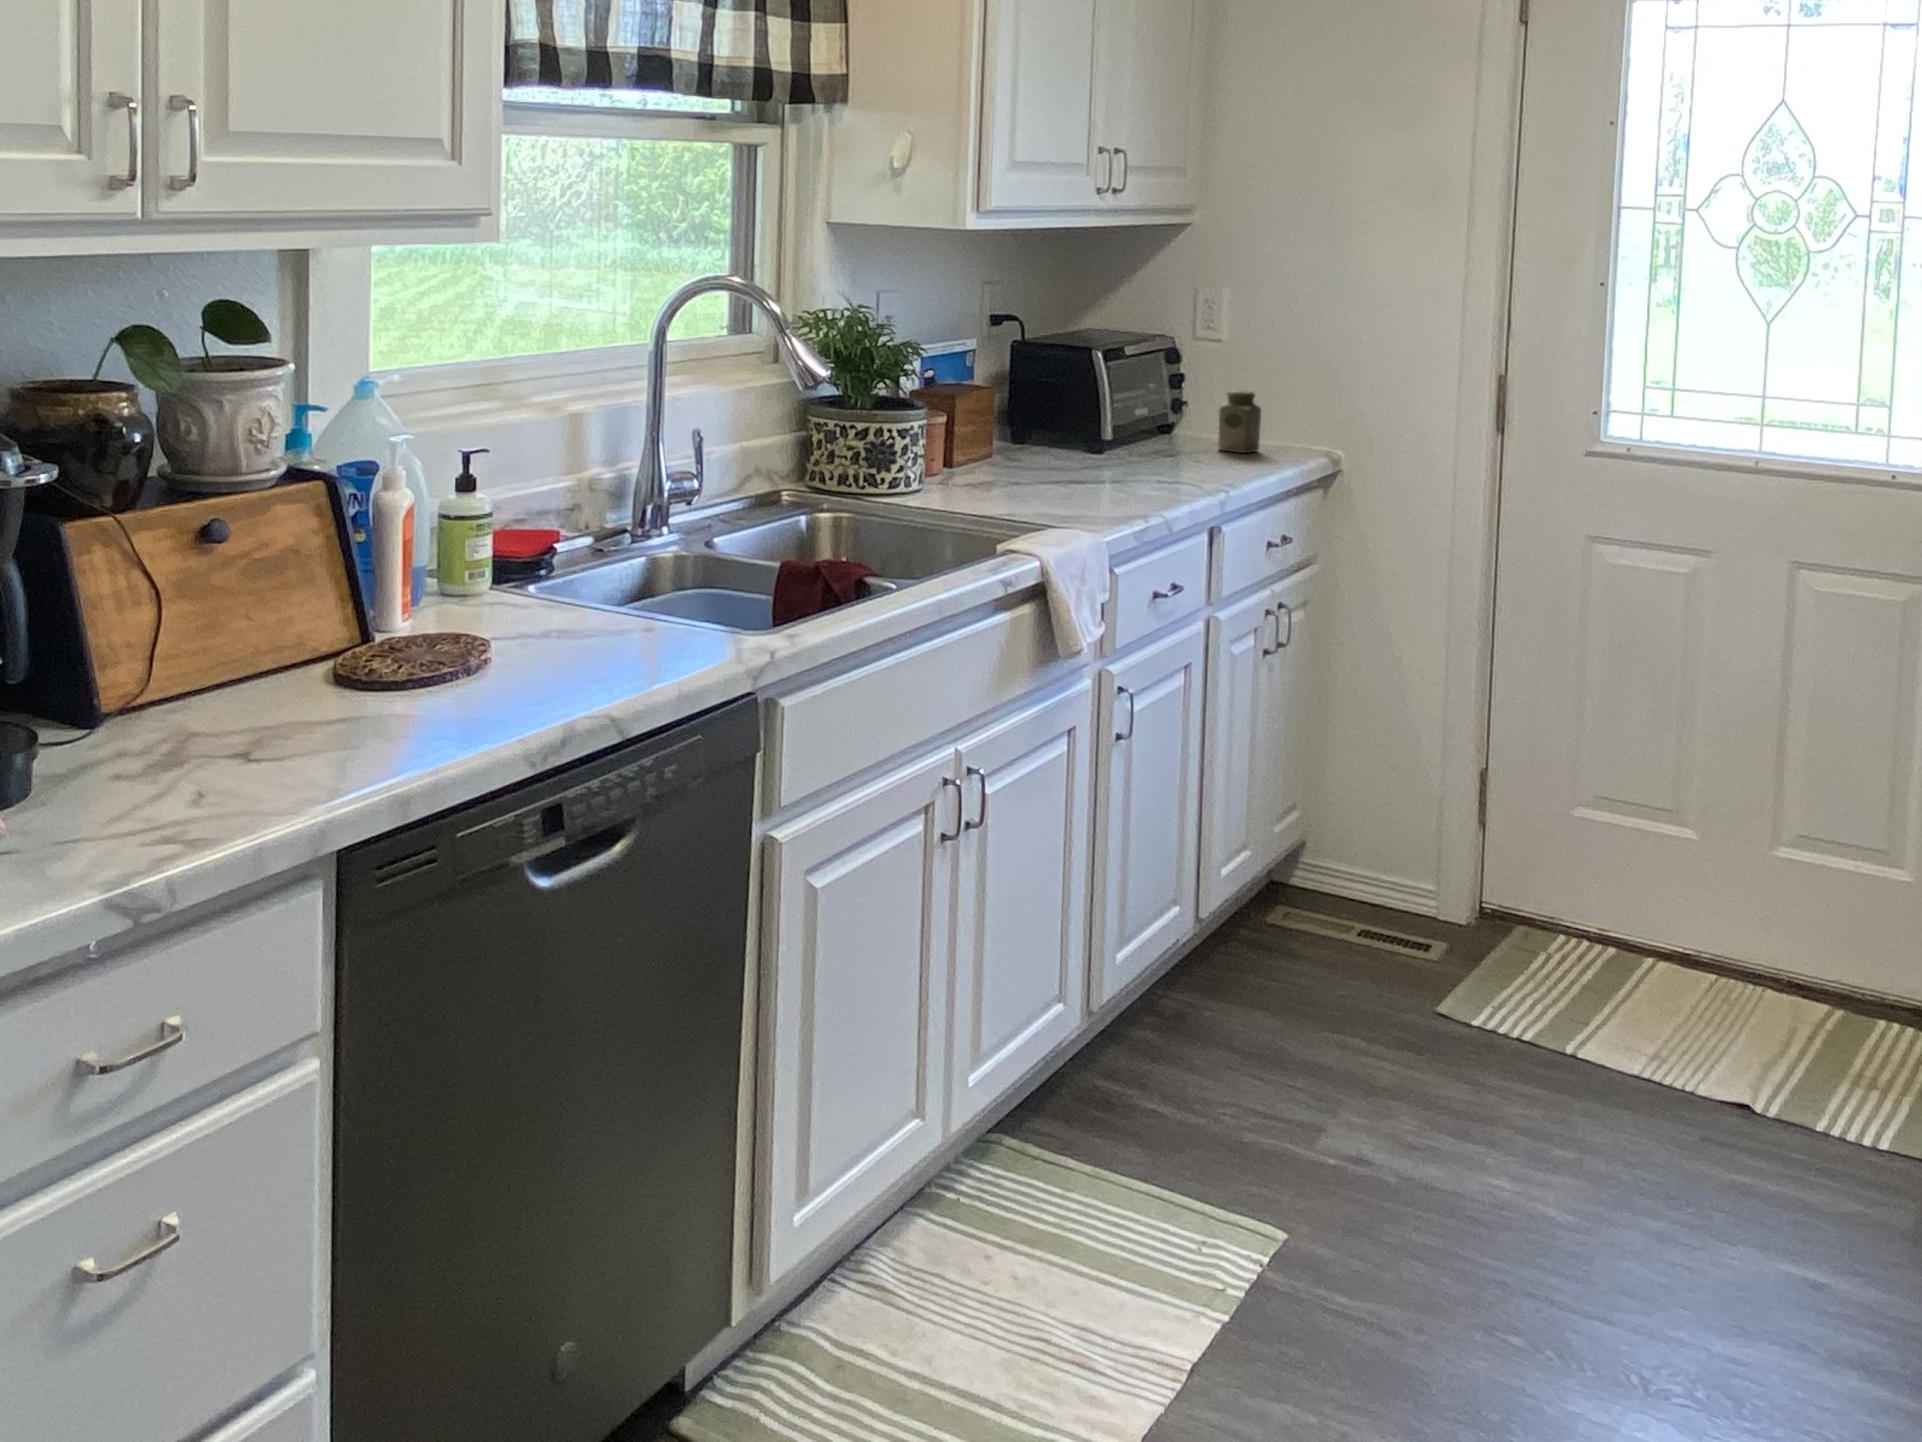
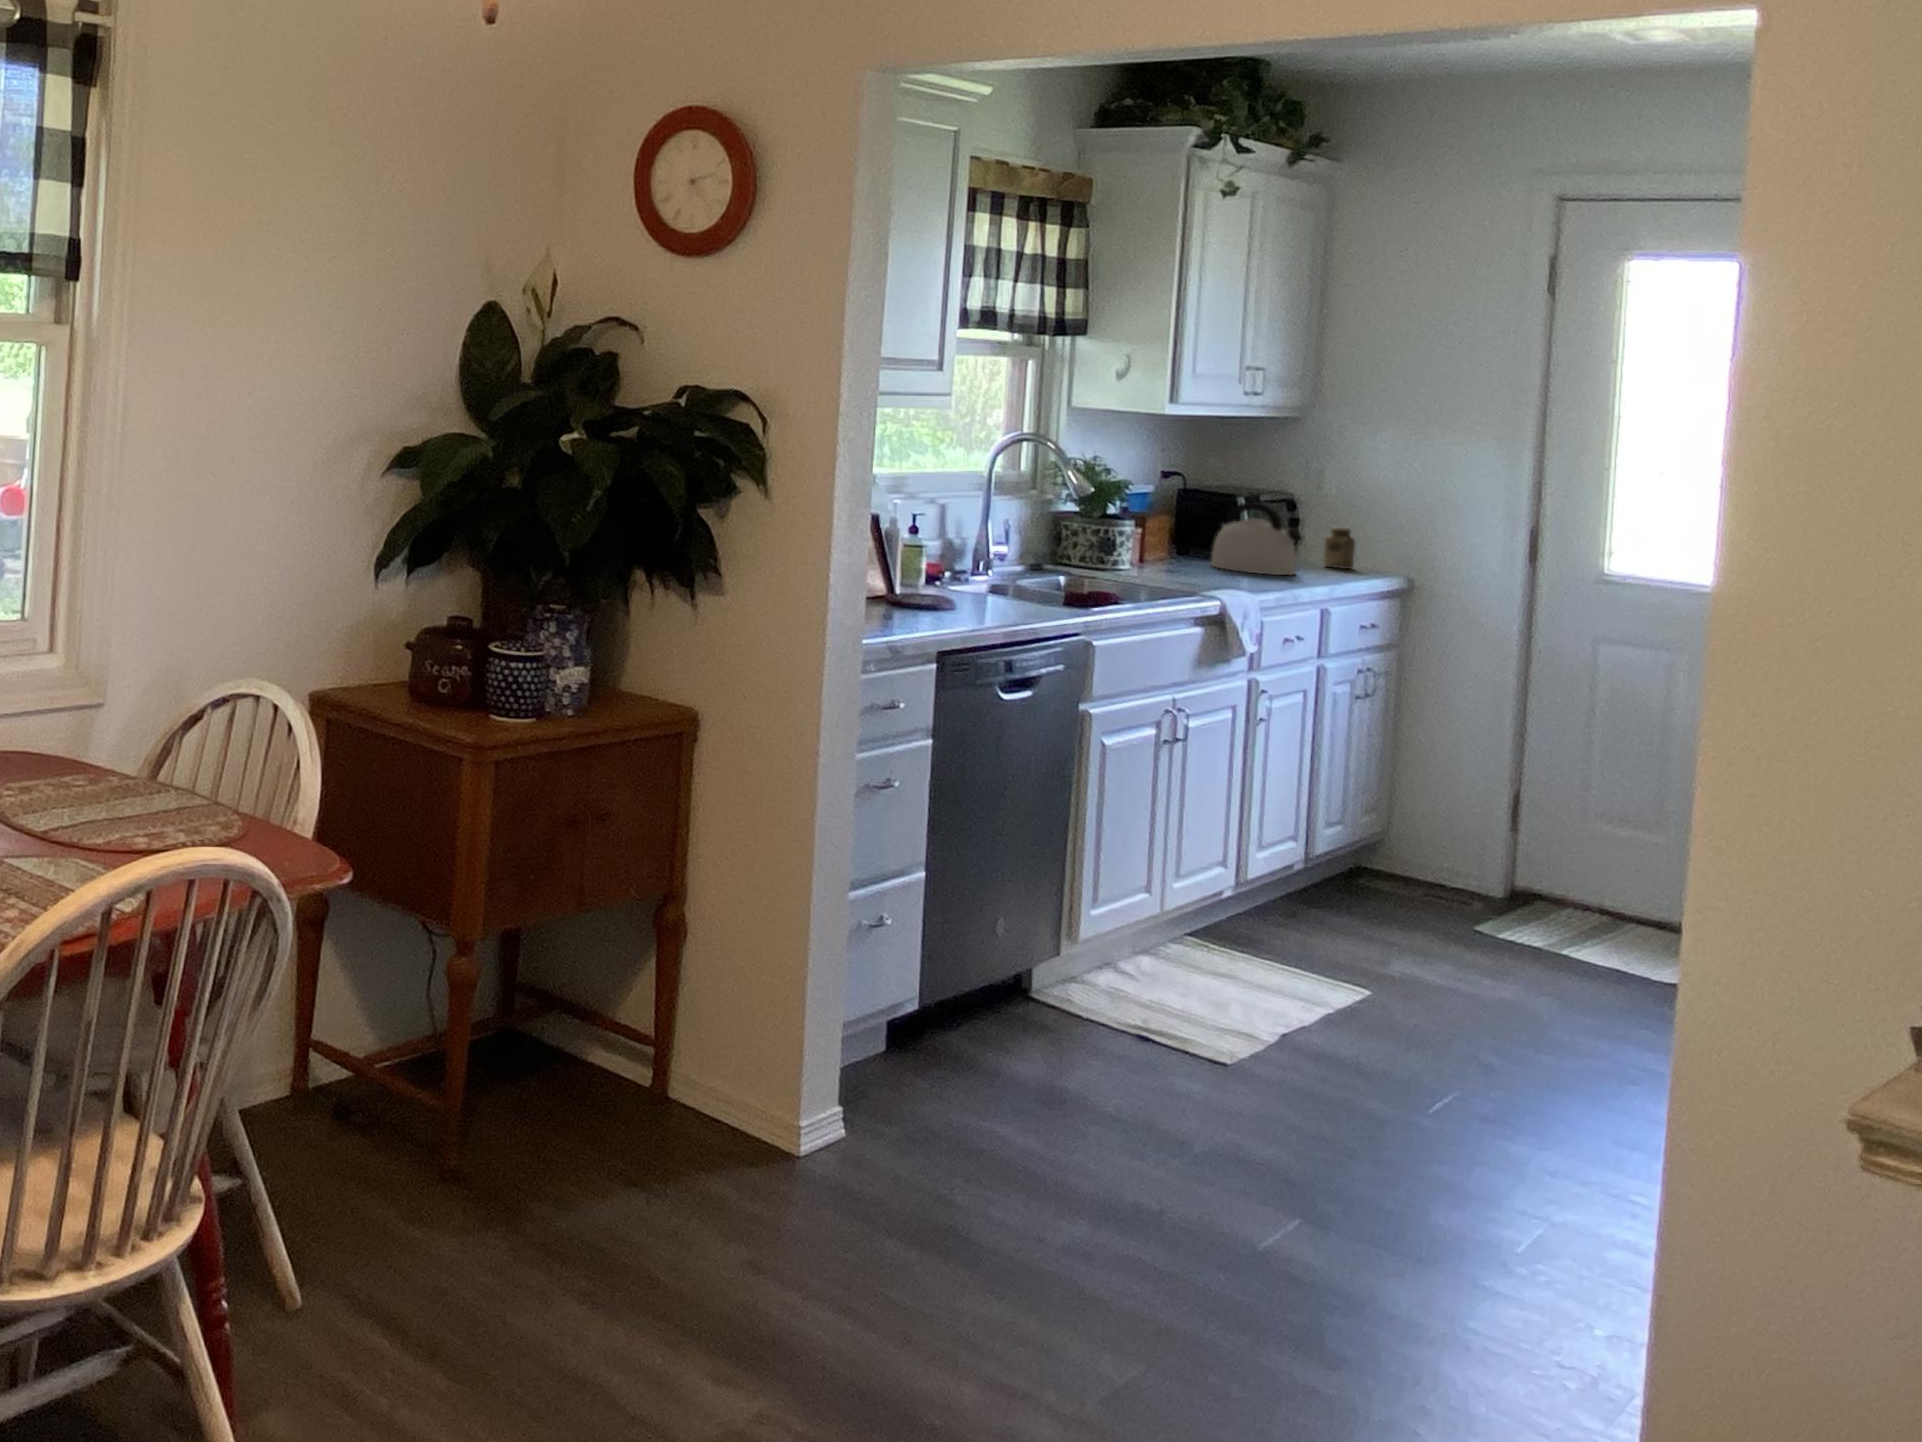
kettle: none [1051,364,1182,480] -> present [1211,502,1301,575]

